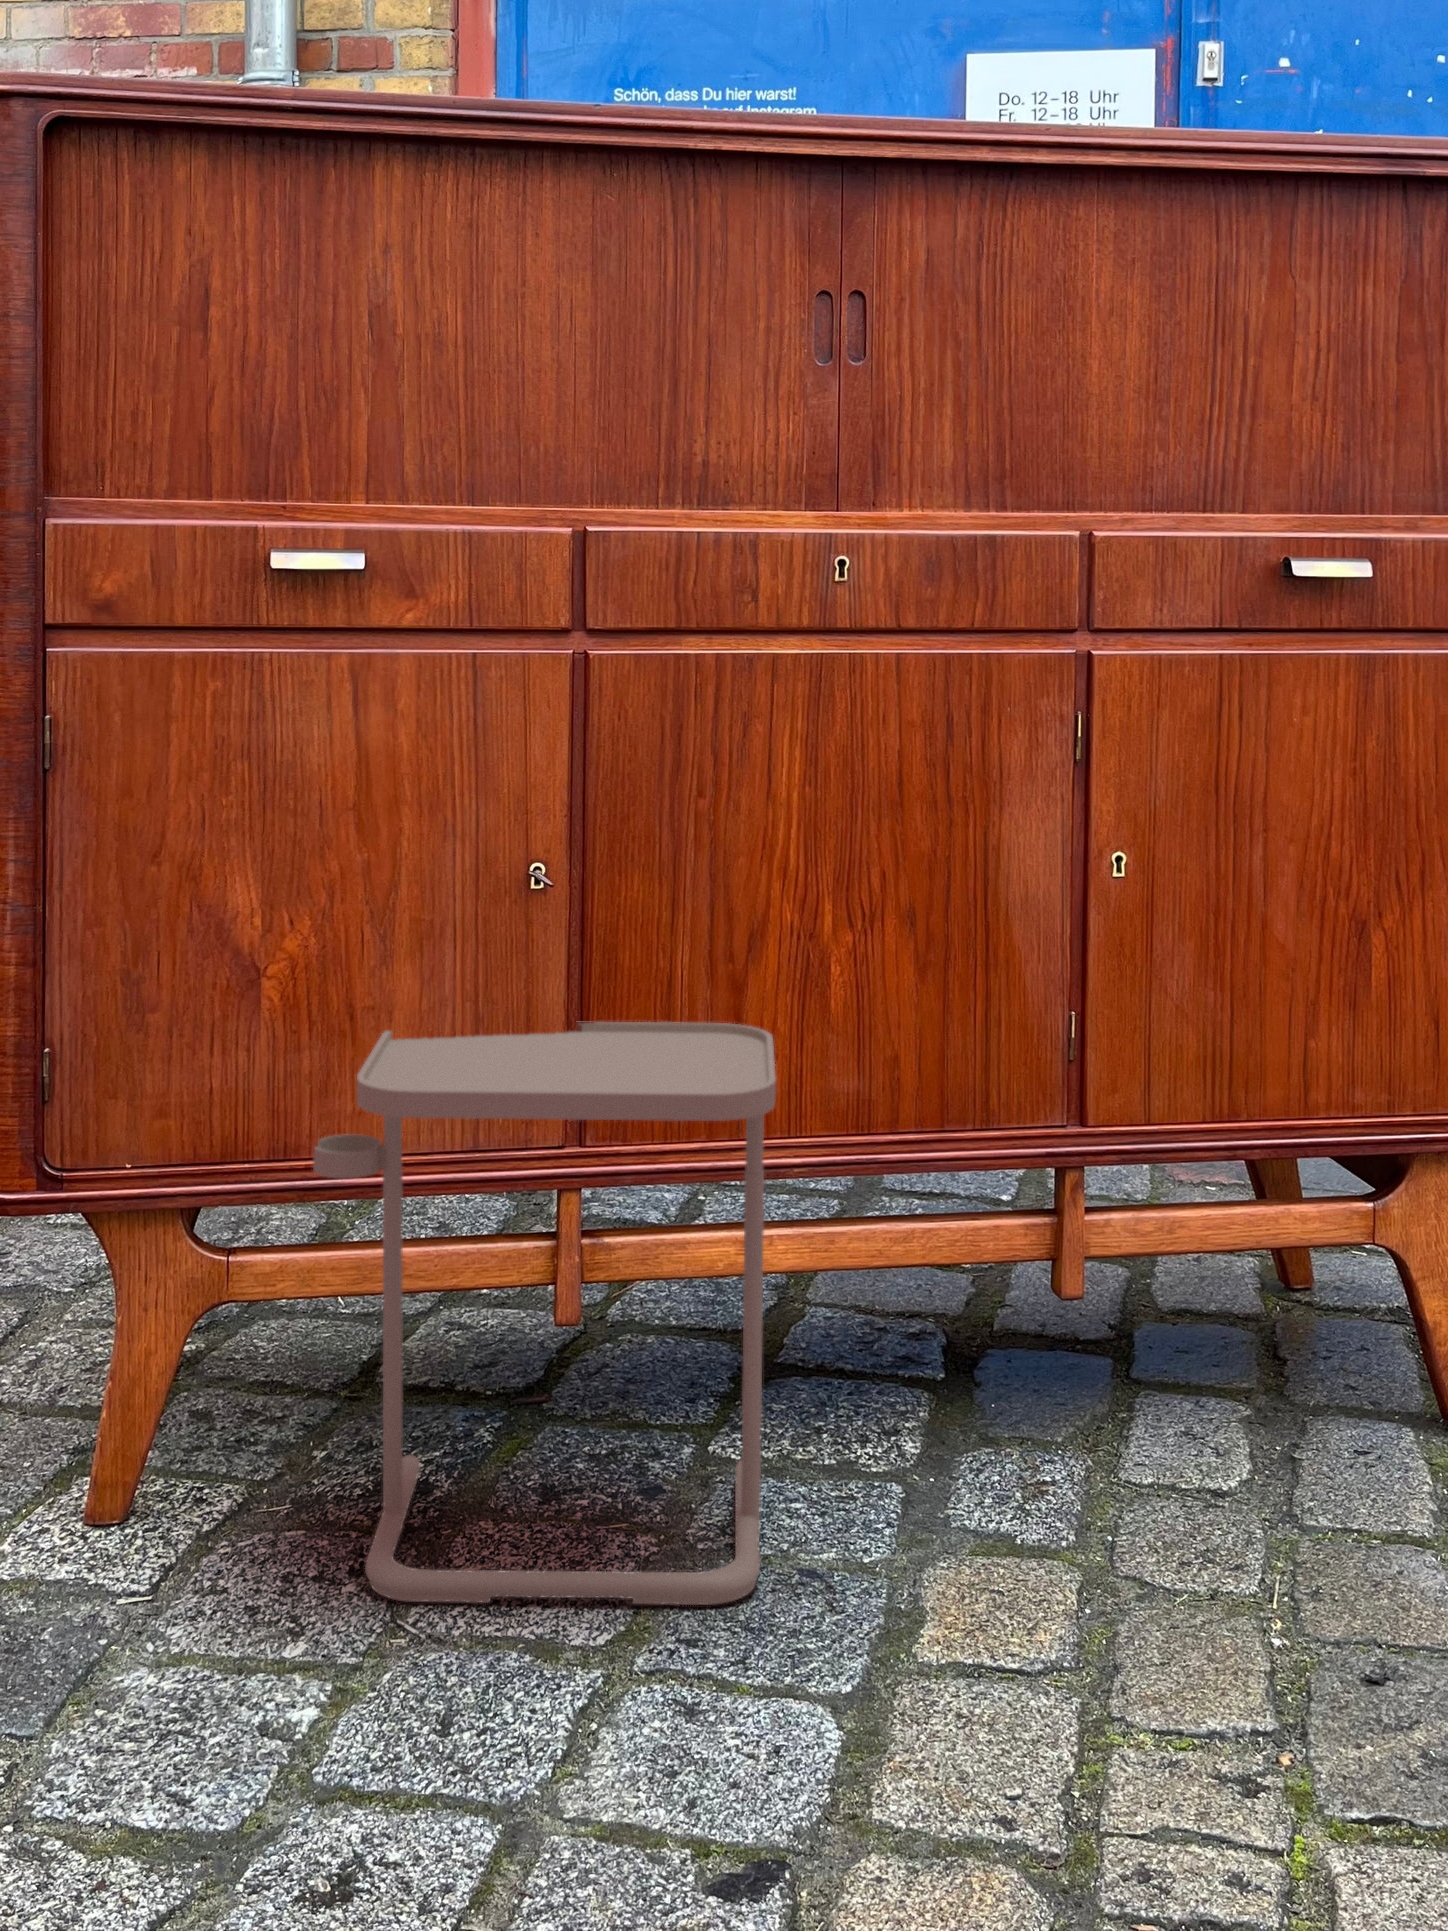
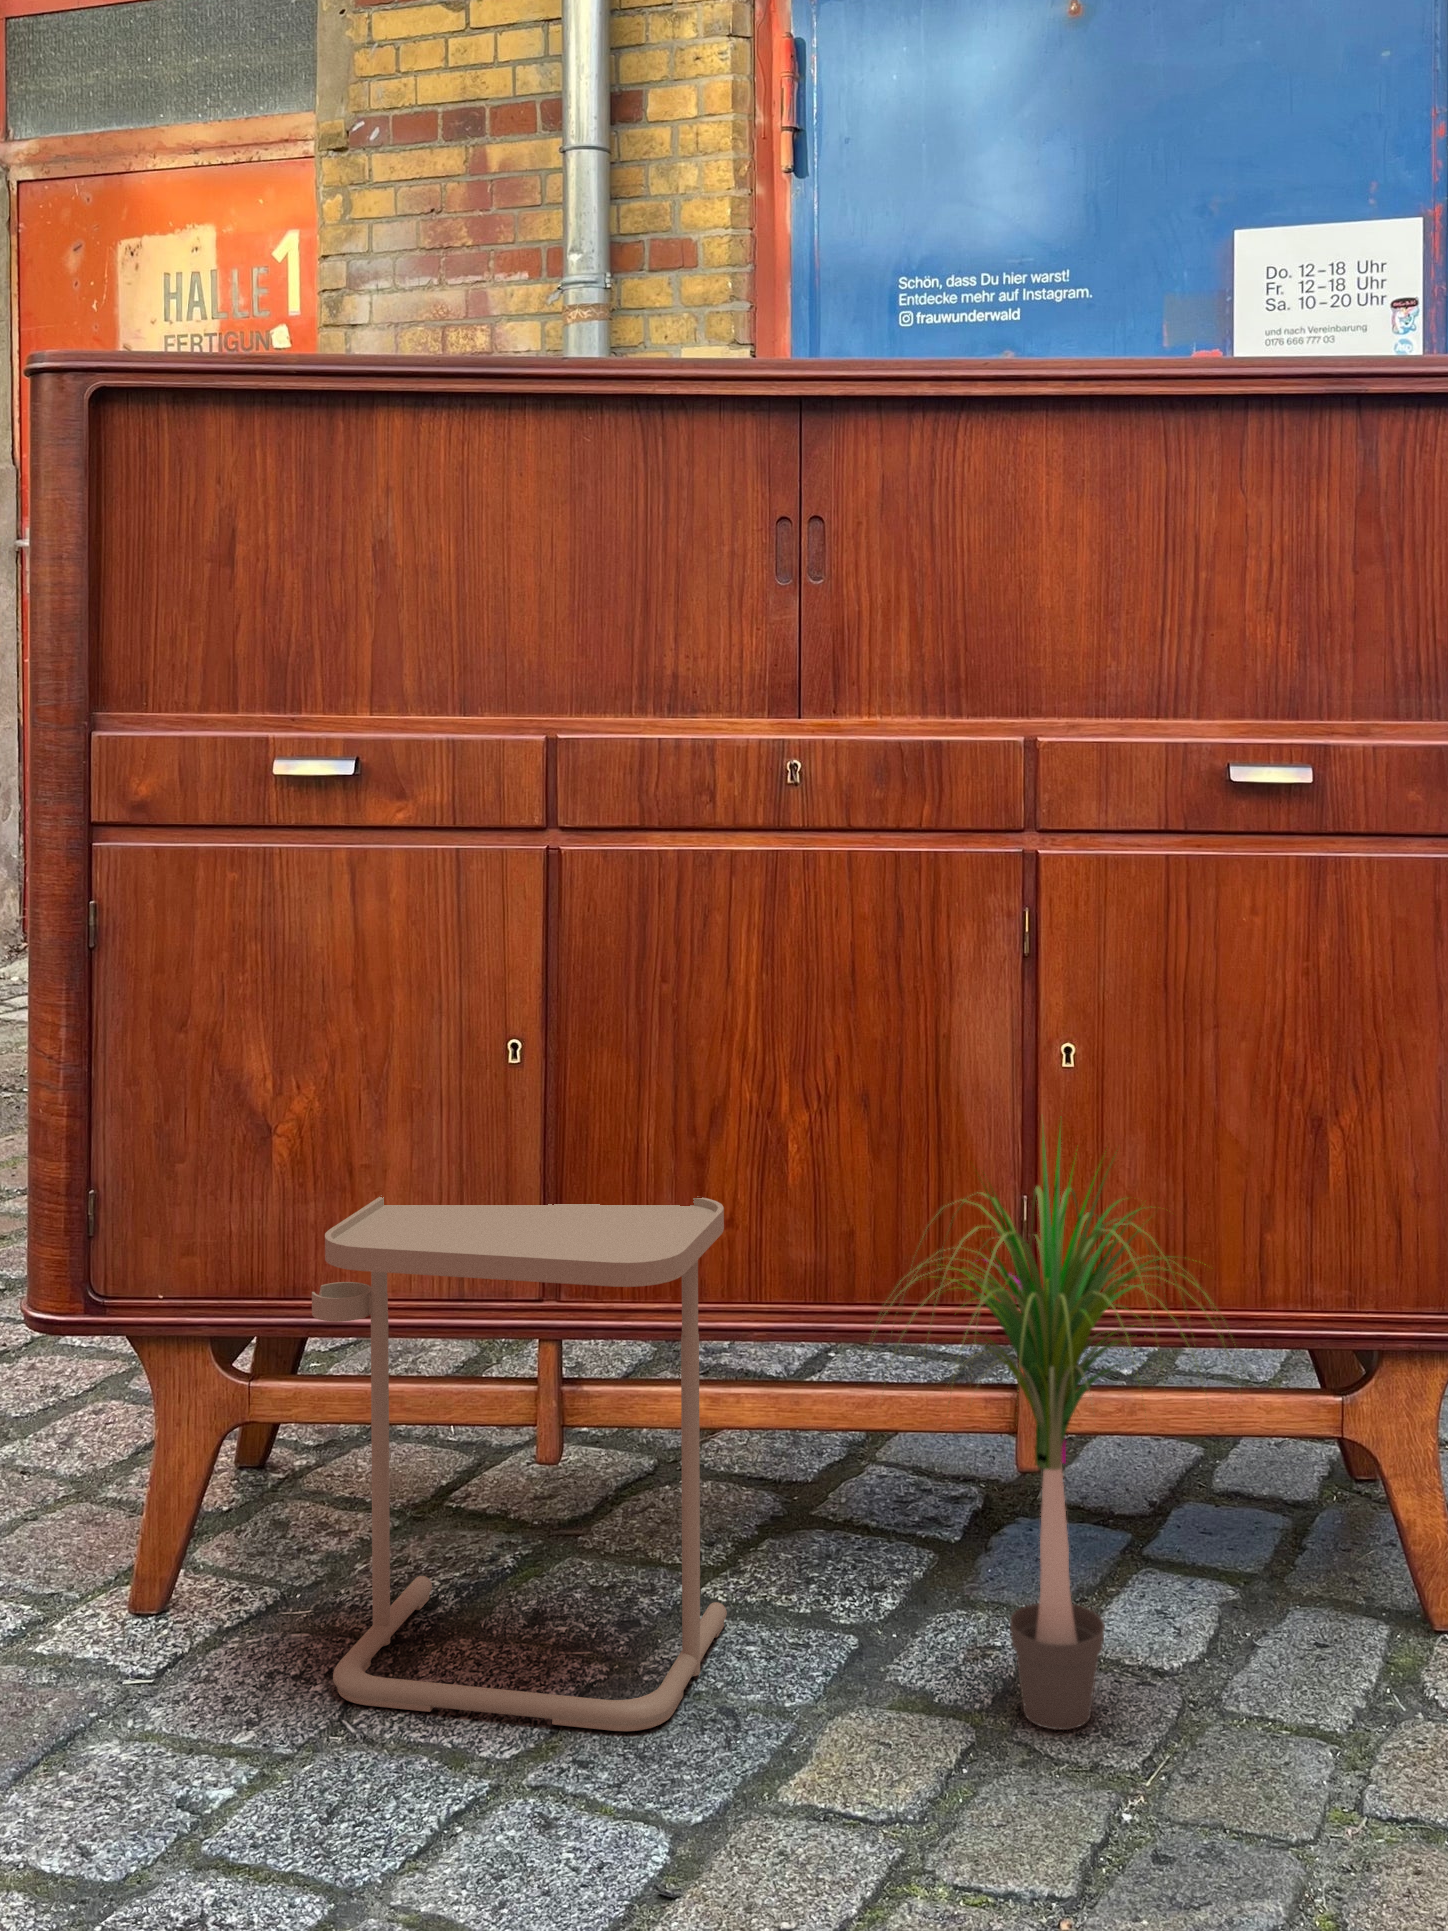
potted plant: none [938,913,1359,1561] -> present [880,1135,1229,1730]

